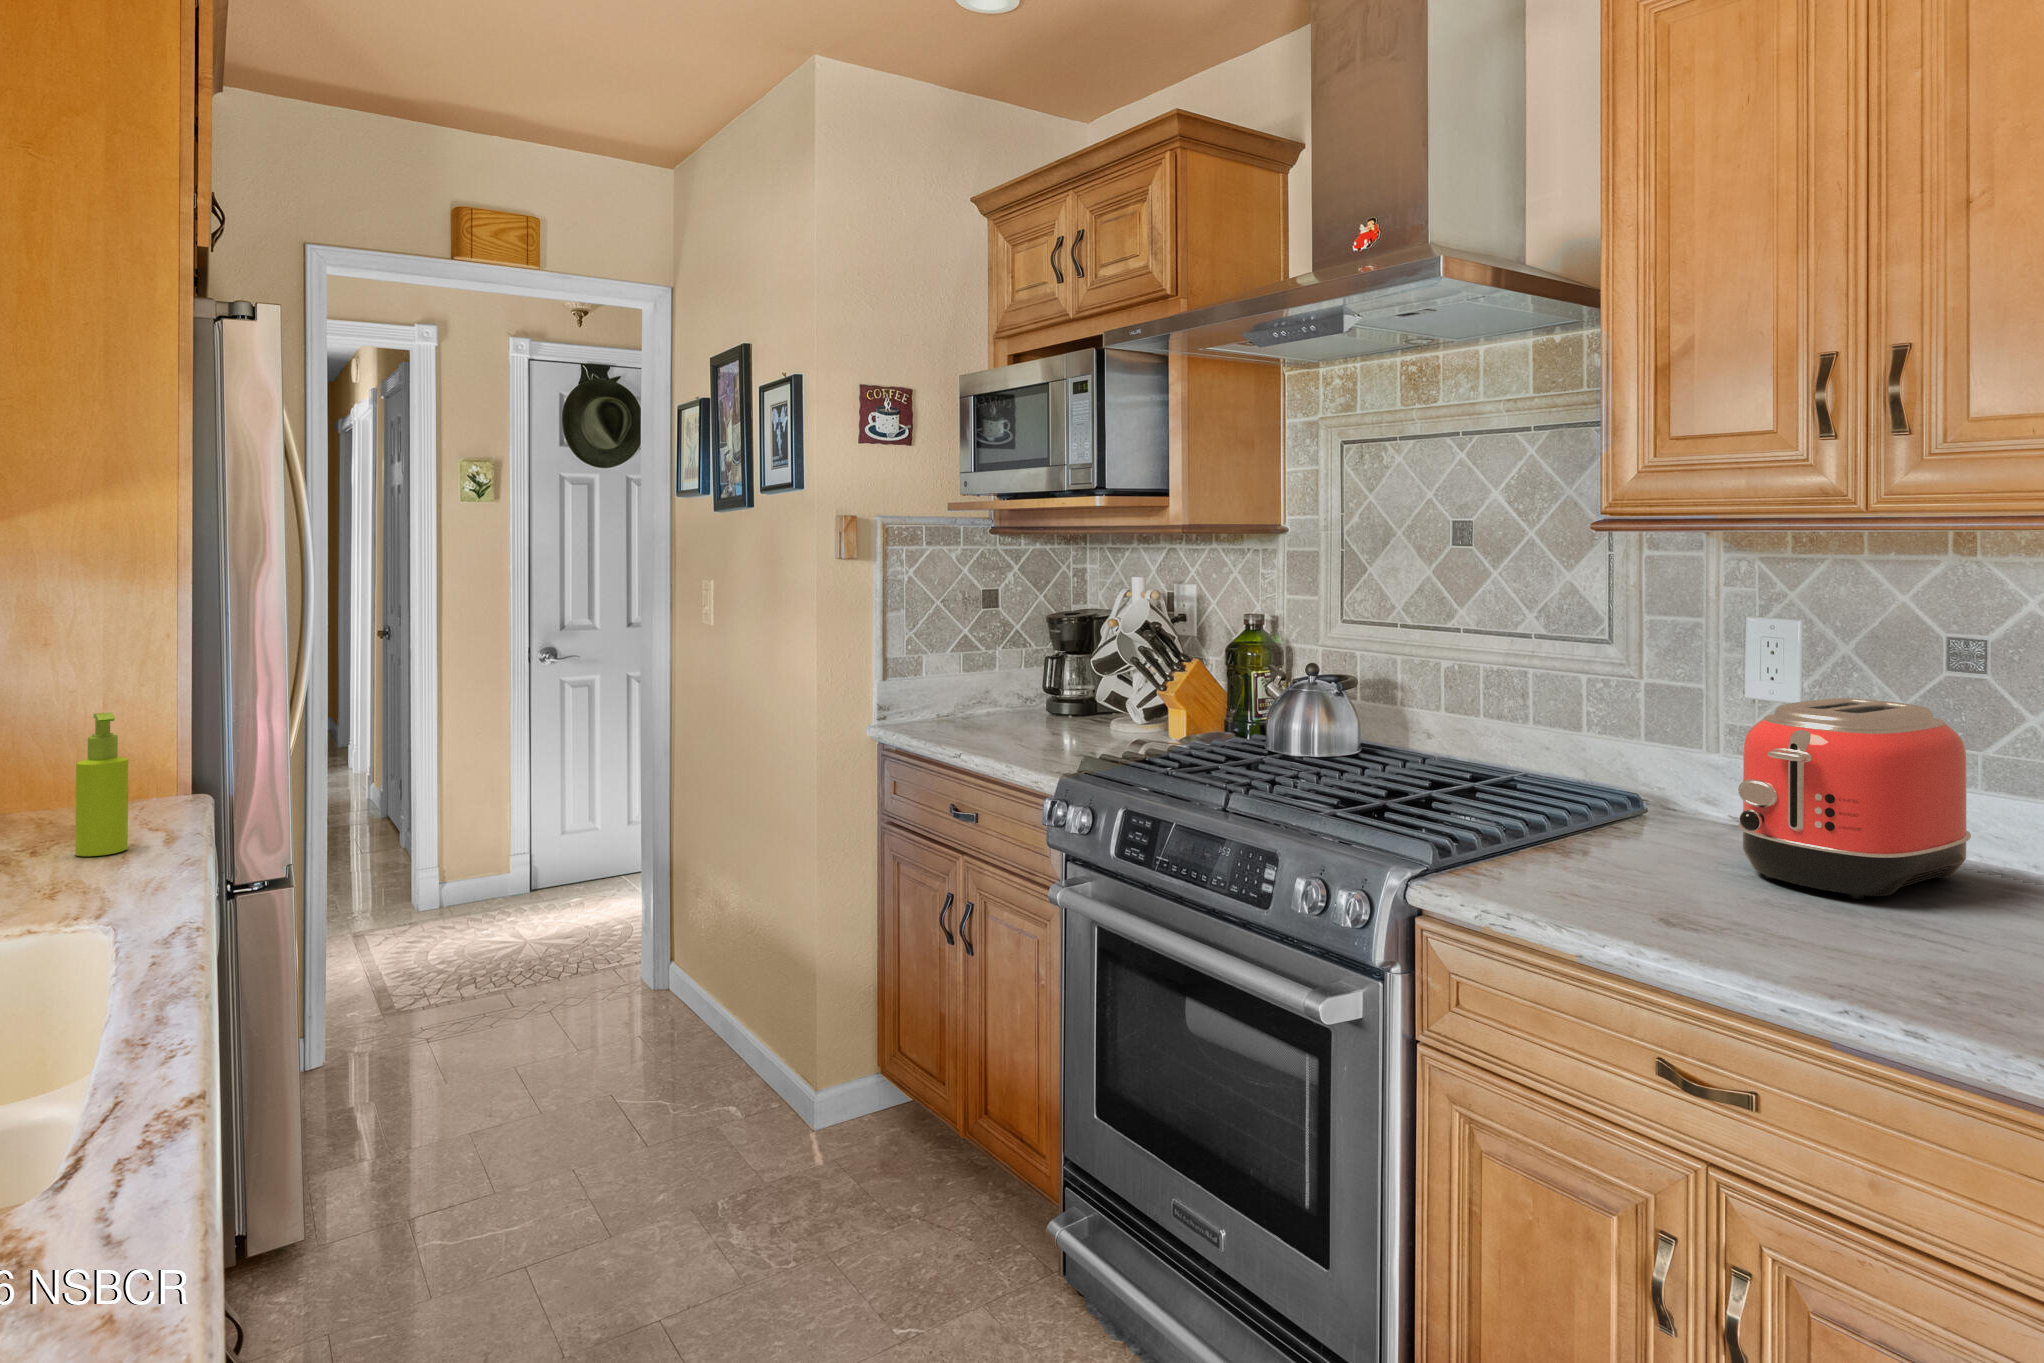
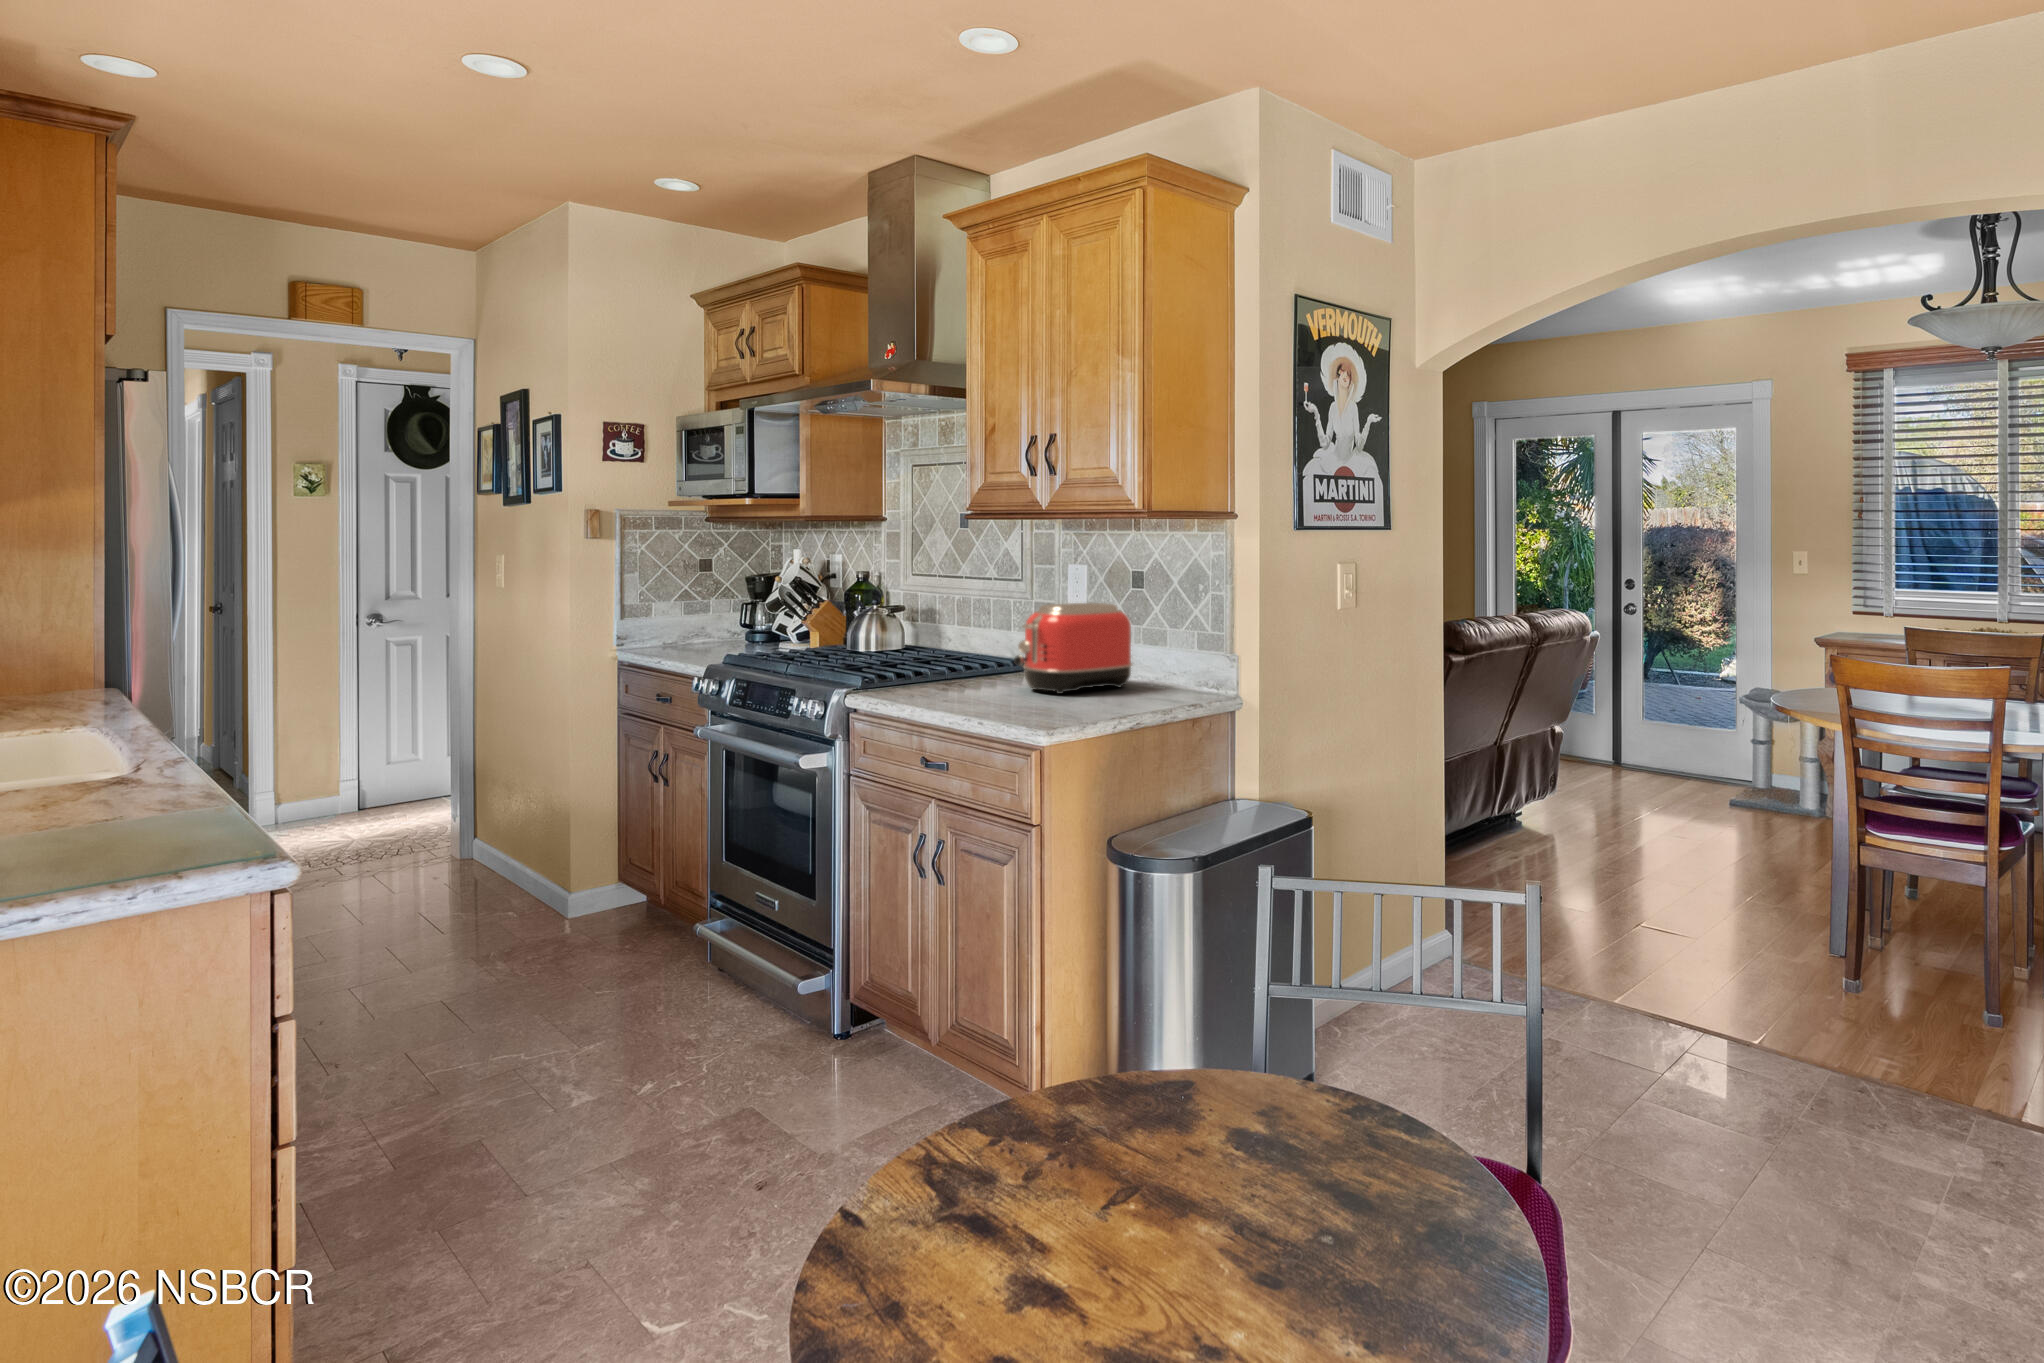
soap dispenser: present [75,713,128,856] -> none [47,623,81,706]

